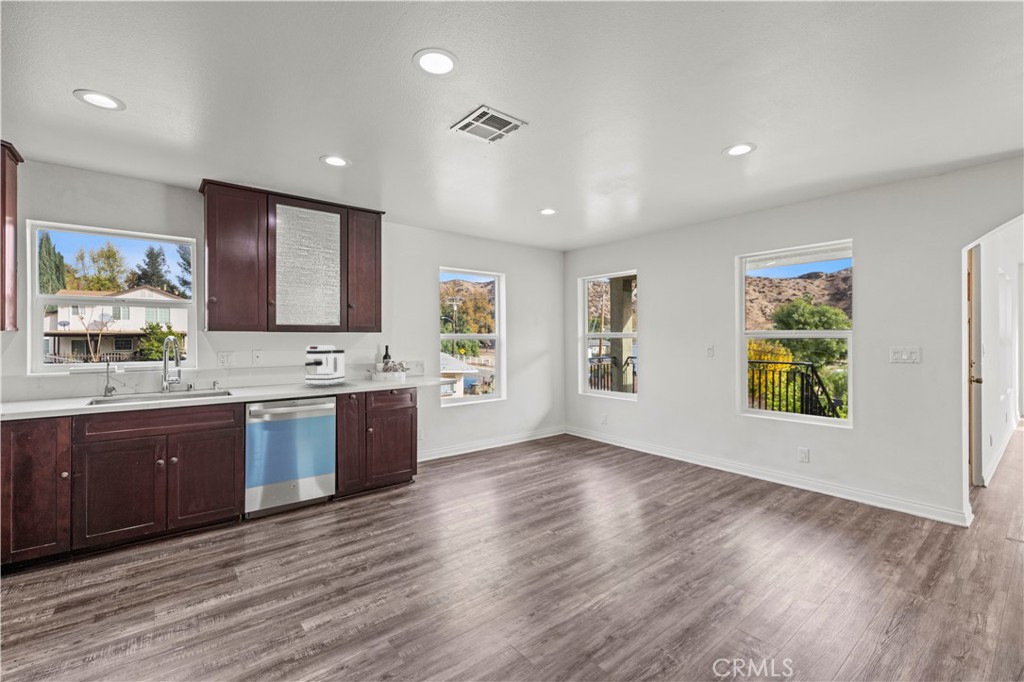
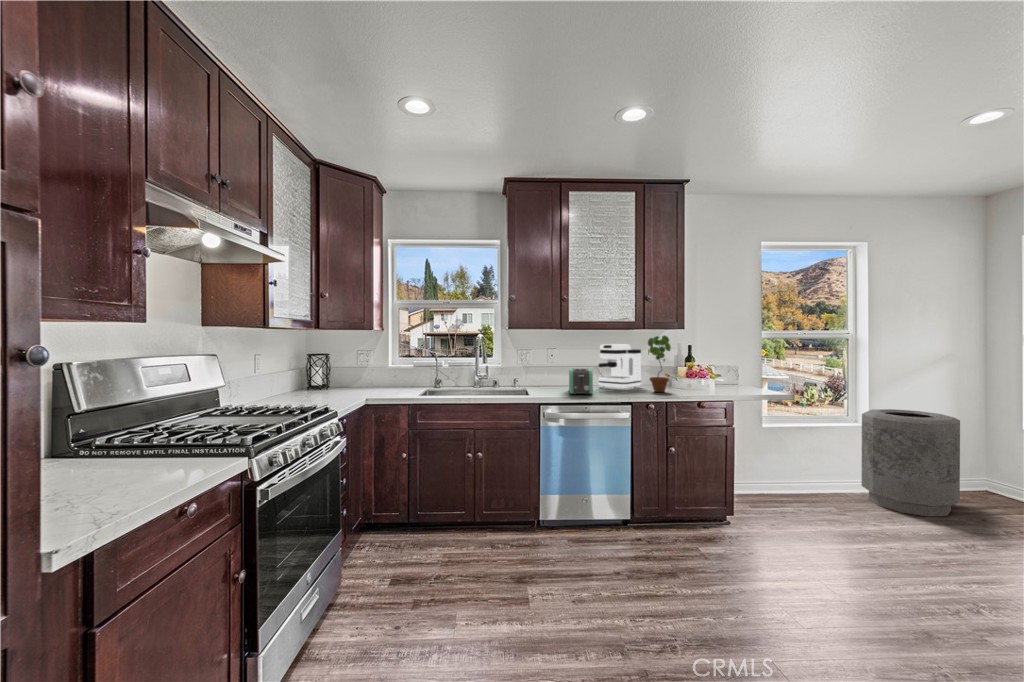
potted plant: none [350,338,369,385] -> present [648,336,671,392]
toaster: none [275,367,300,391] -> present [569,369,593,394]
trash can: none [500,387,549,454] -> present [862,409,960,516]

